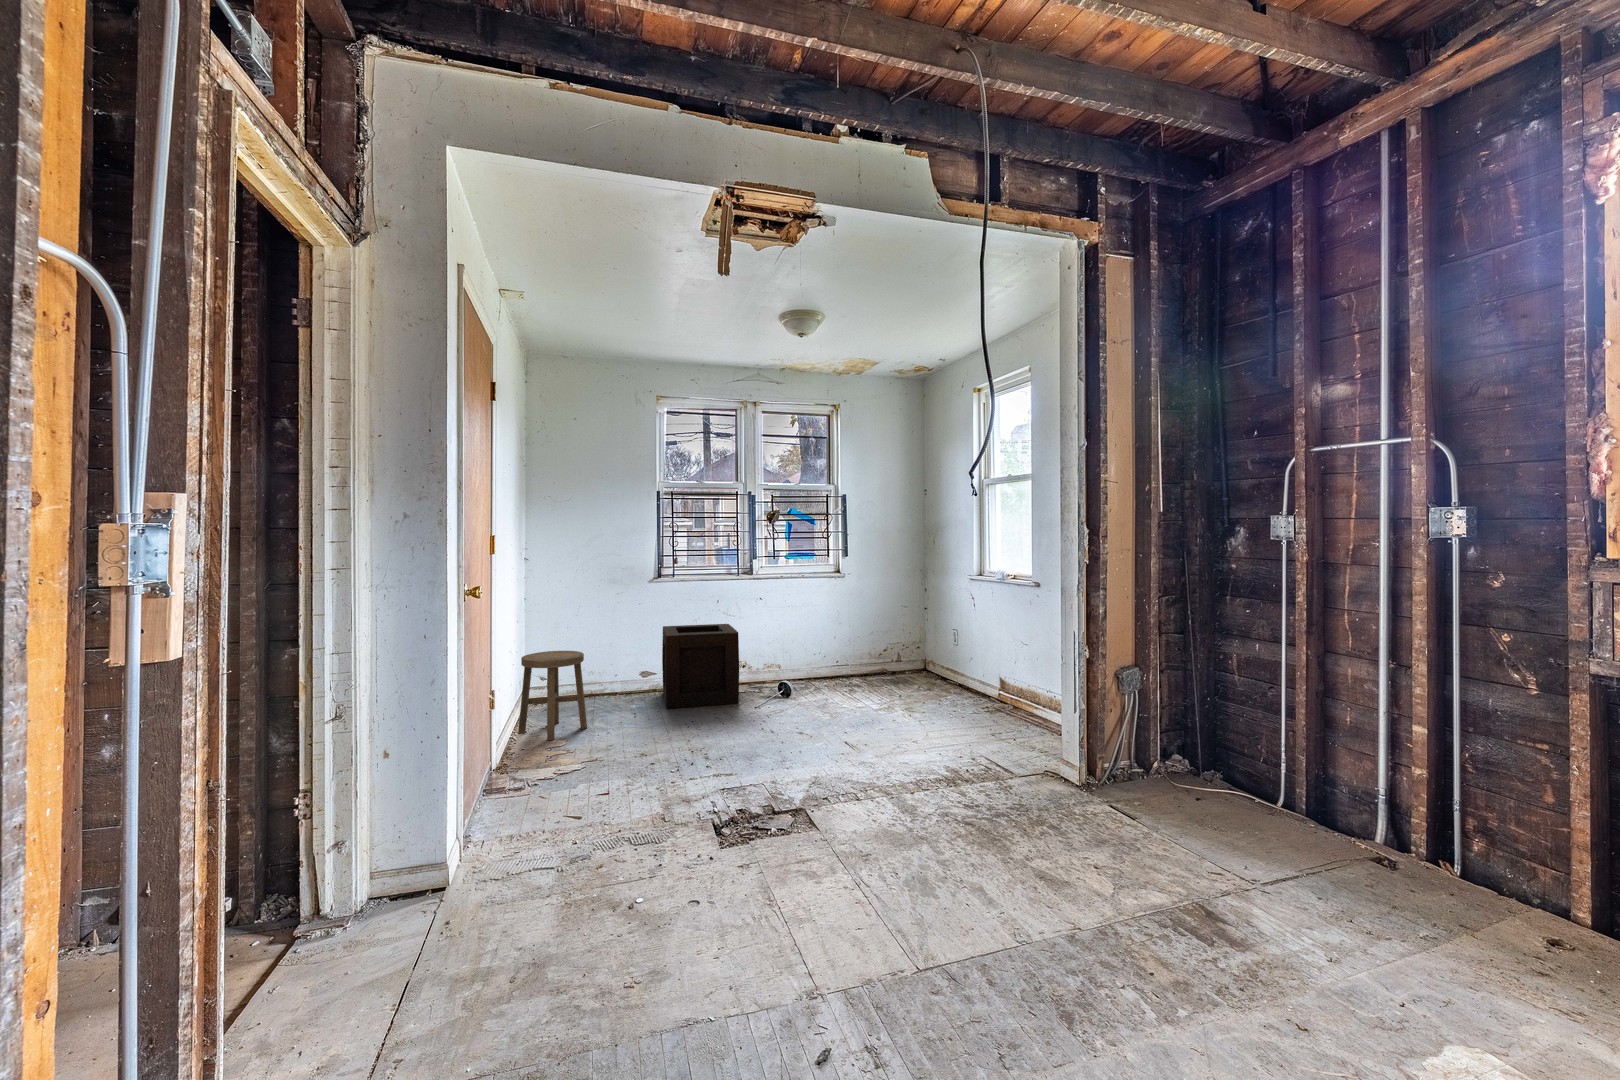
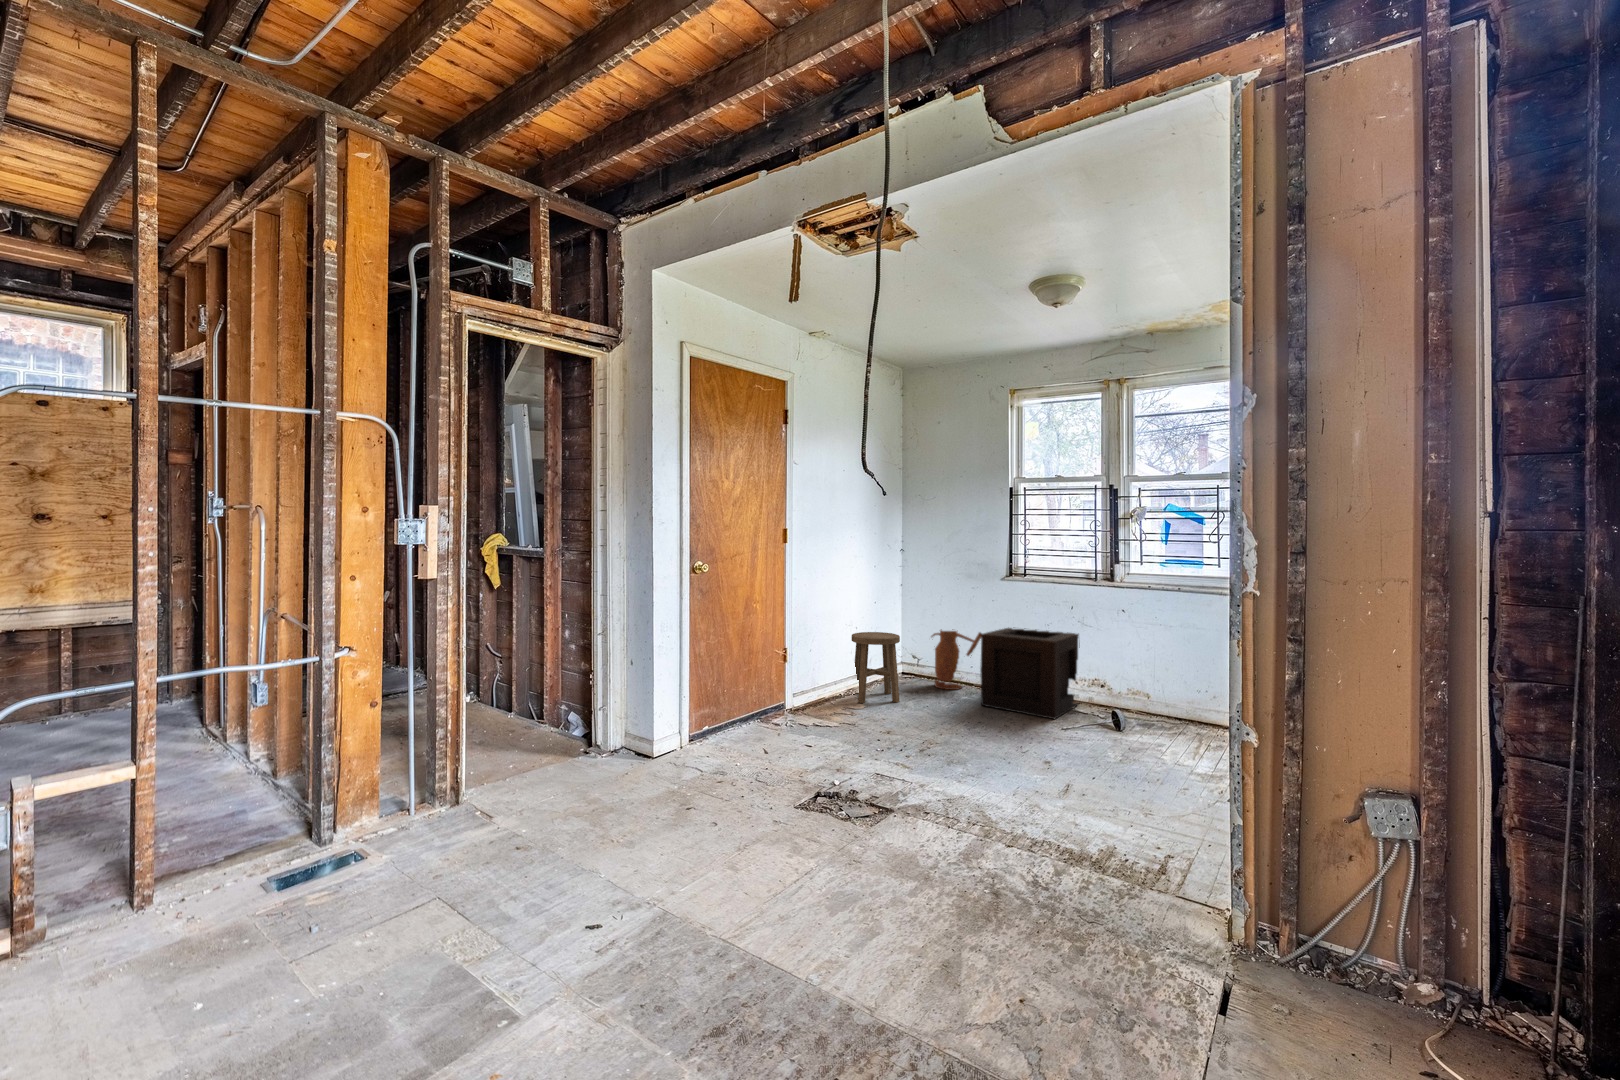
watering can: none [575,635,640,704] -> present [931,630,982,690]

